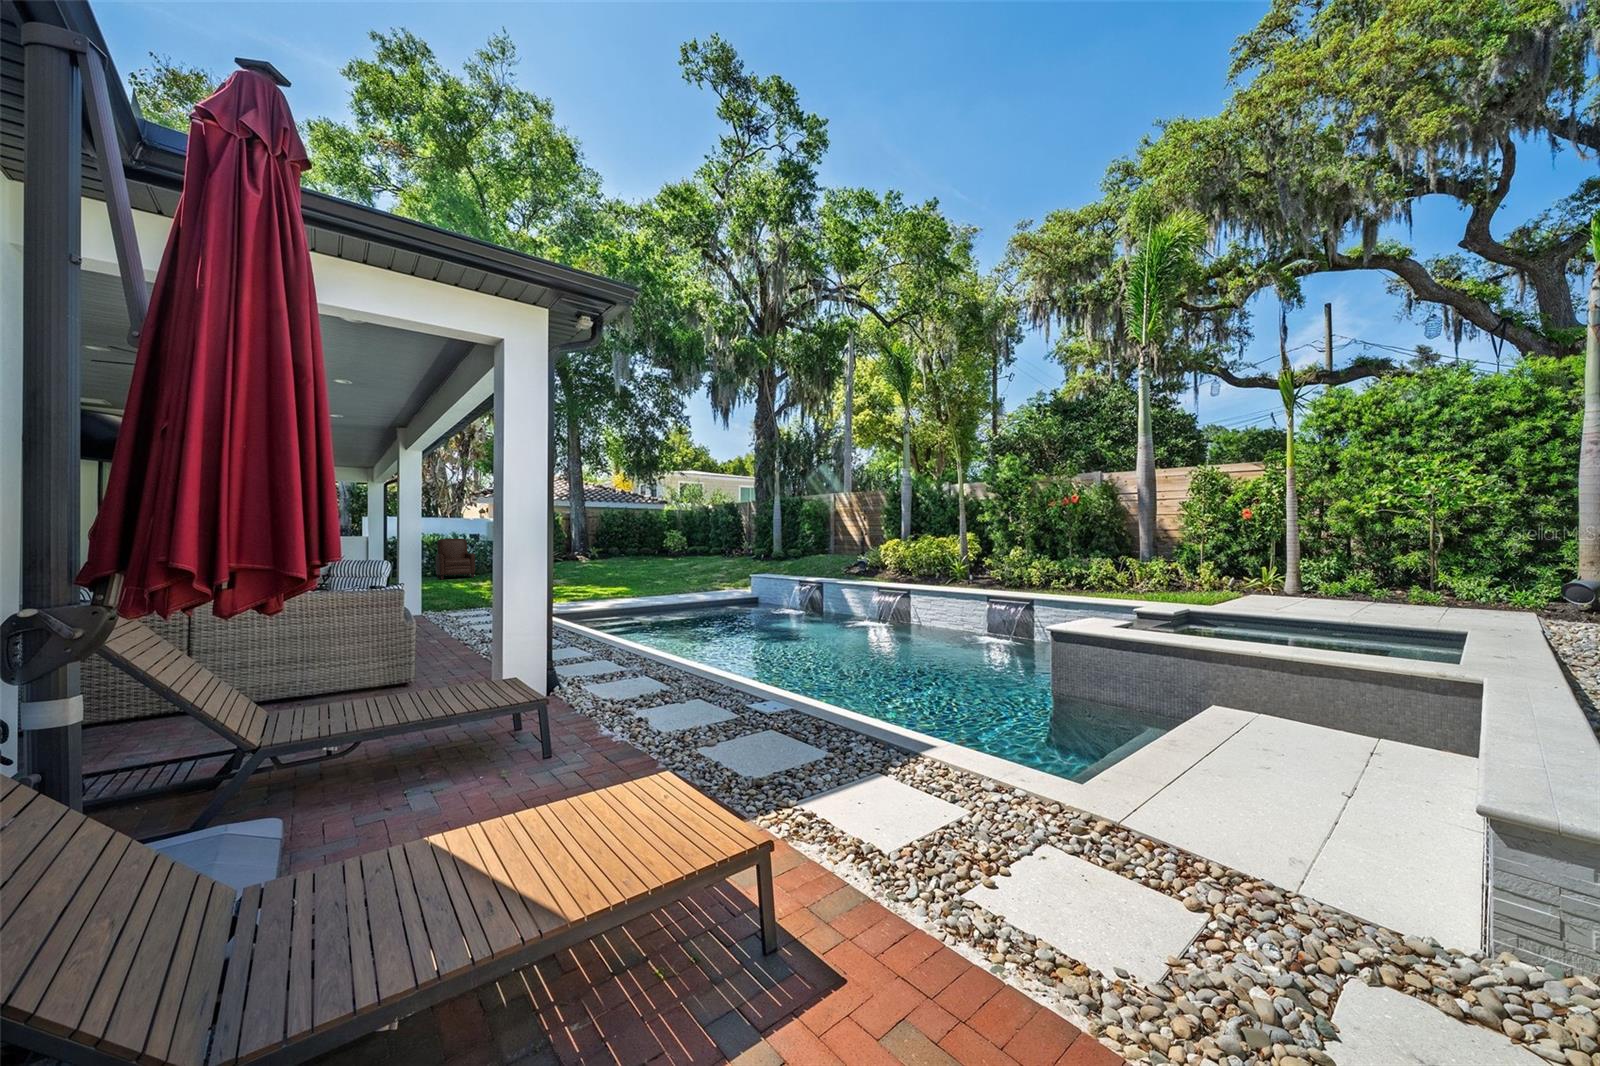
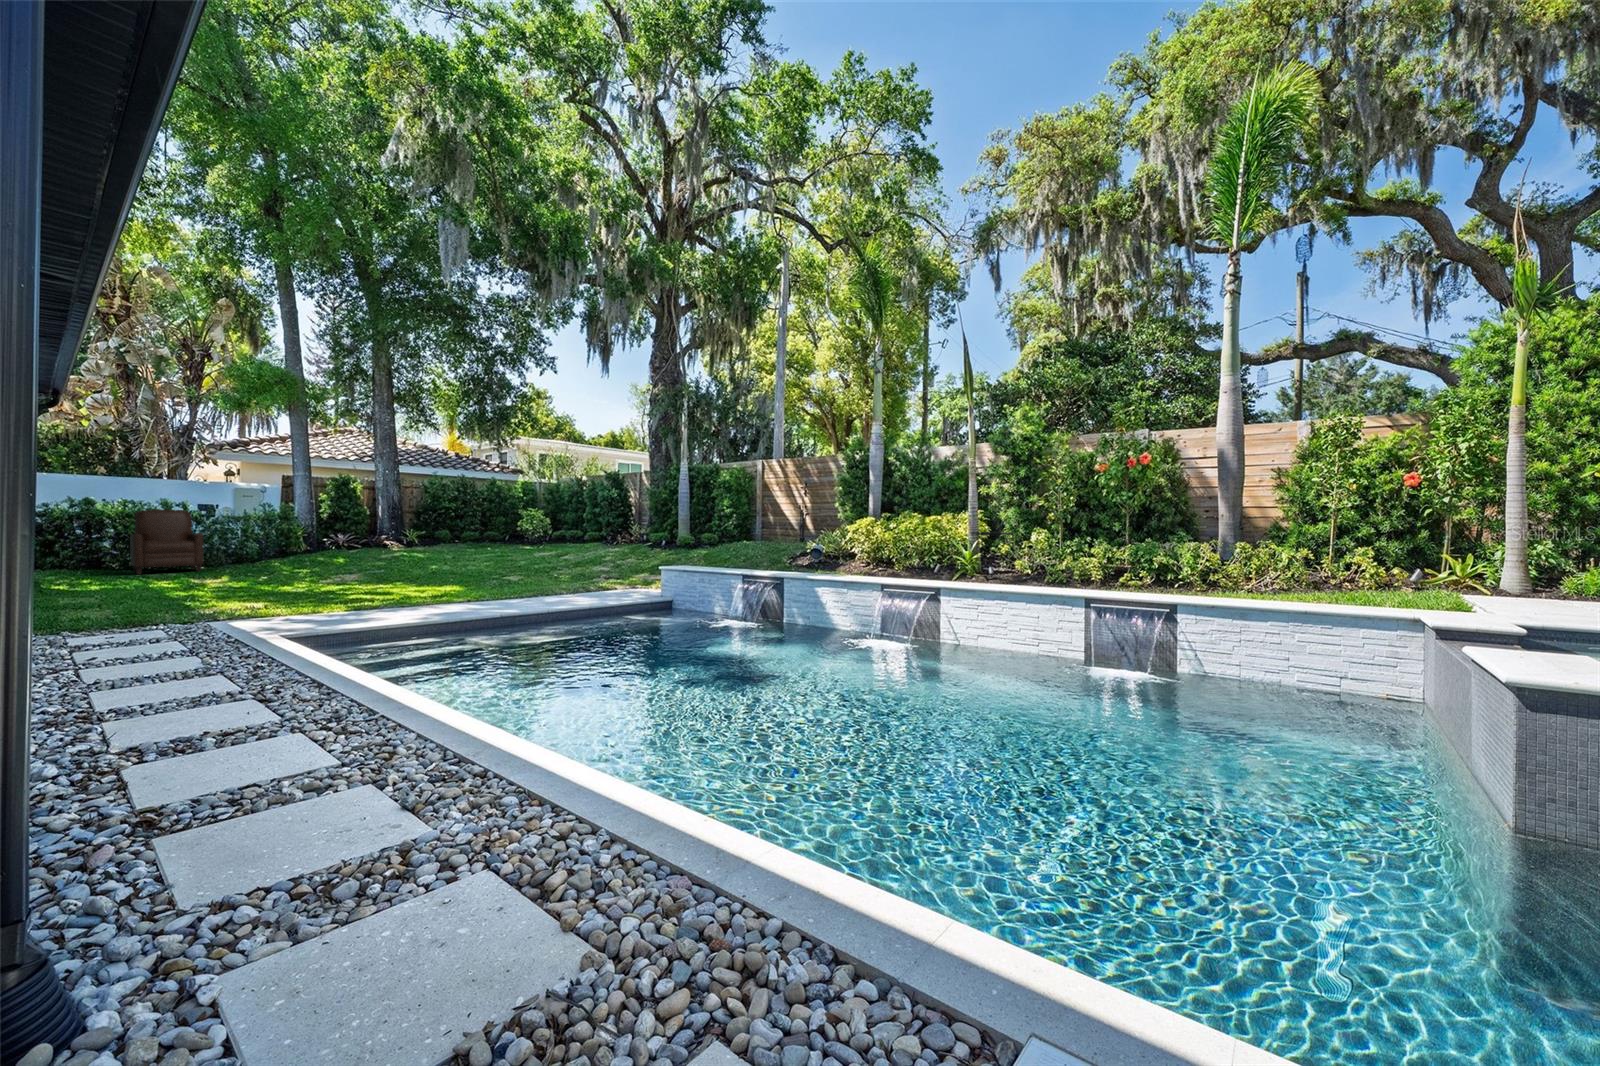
side table: none [950,550,981,580] -> present [971,532,1014,575]

